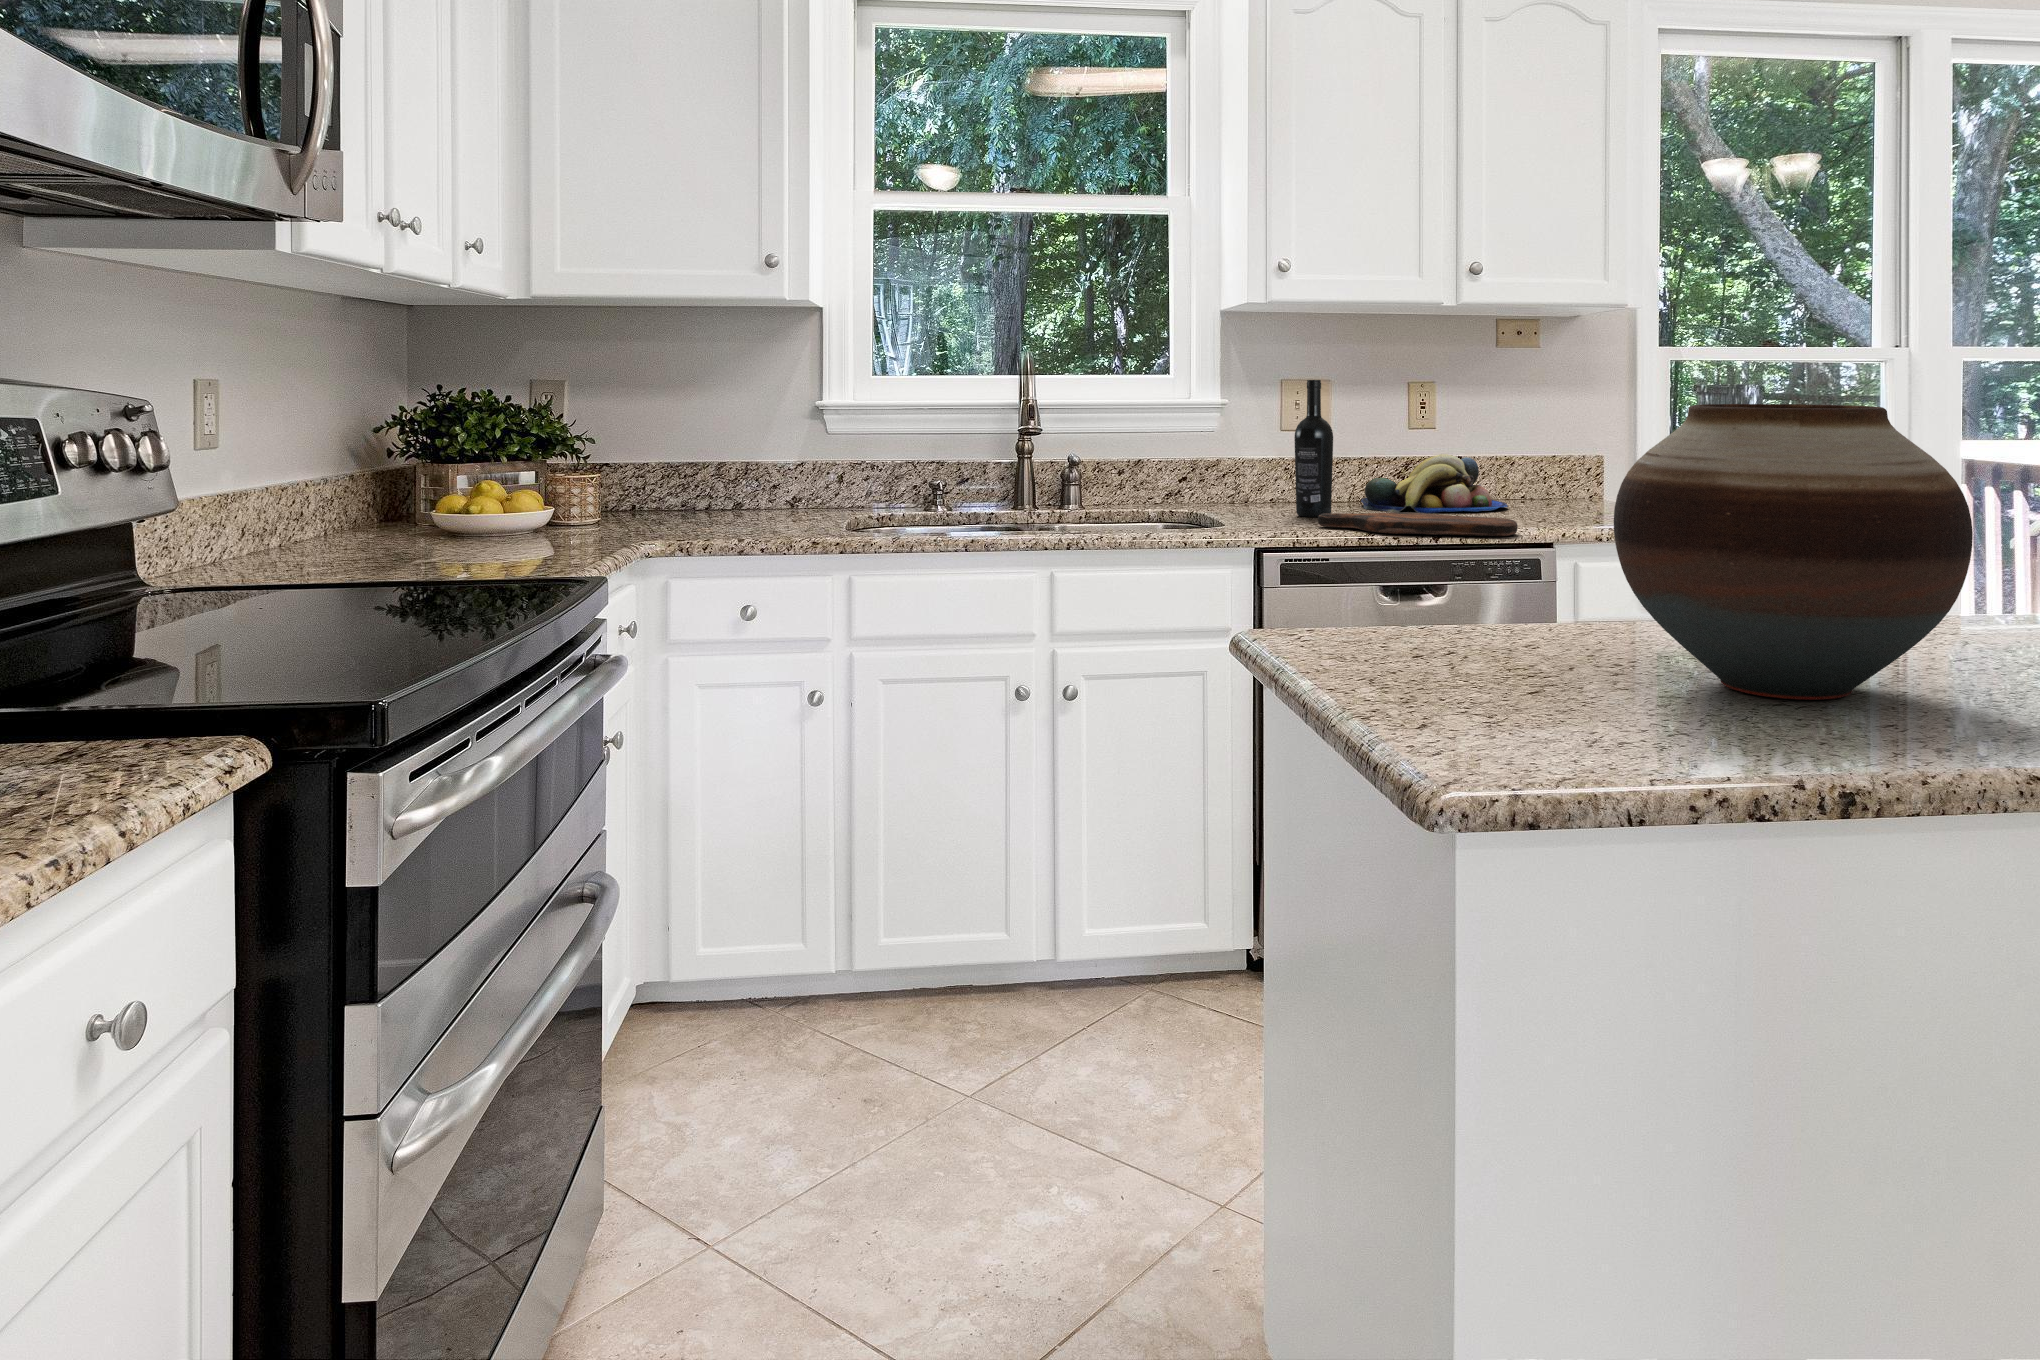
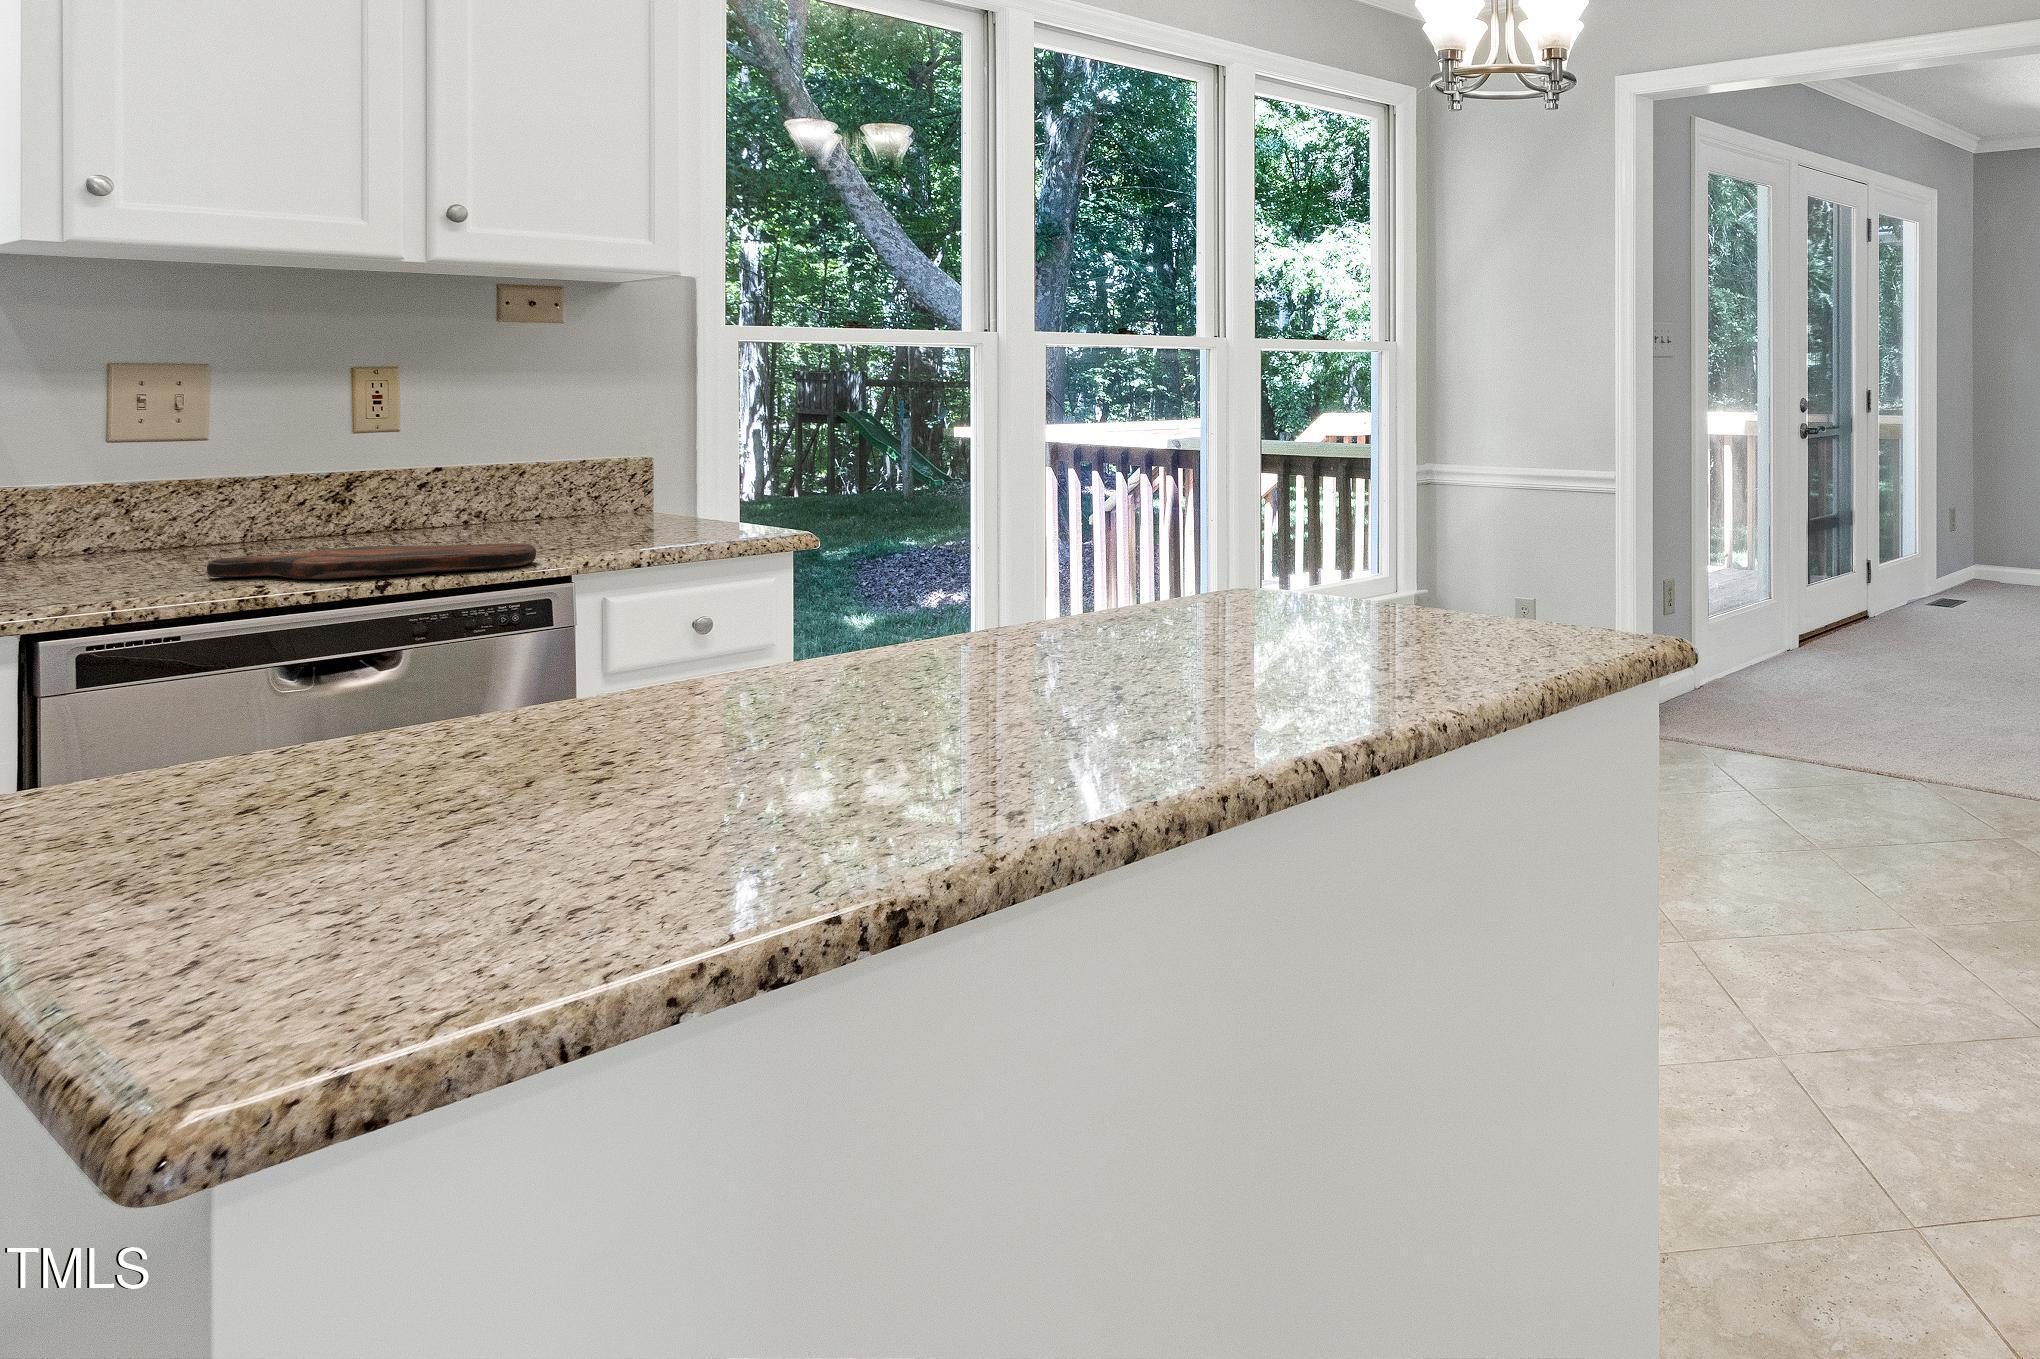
wine bottle: present [1294,380,1333,517] -> none [173,371,245,563]
vase: present [1614,404,1973,700] -> none [597,407,1049,777]
fruit bowl: present [1361,454,1508,513] -> none [303,463,536,544]

